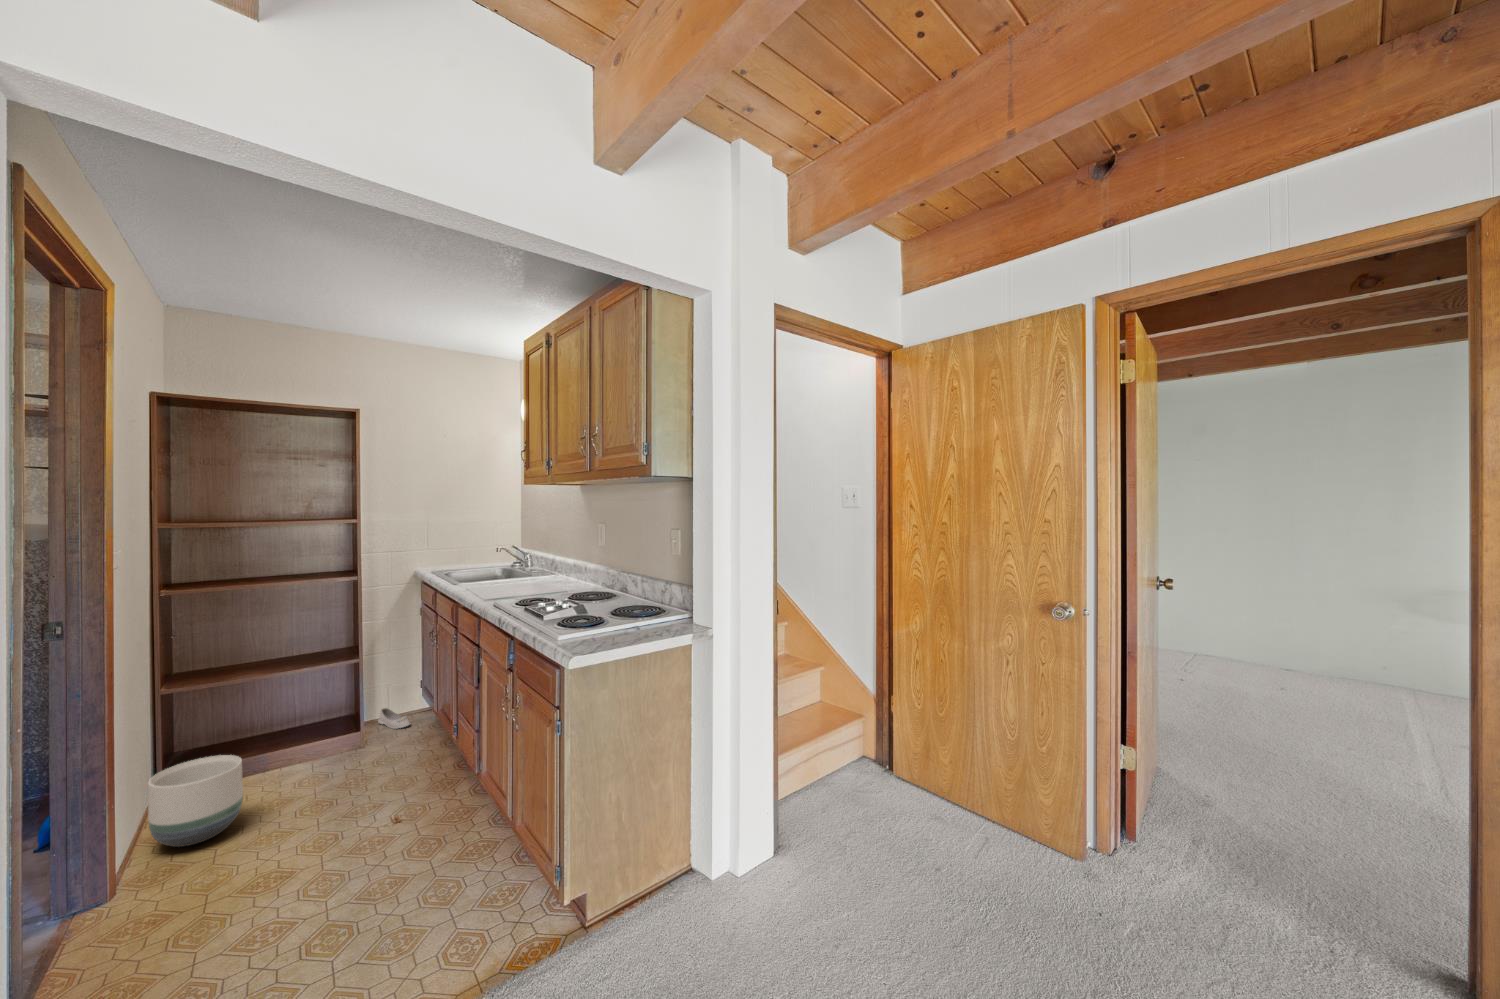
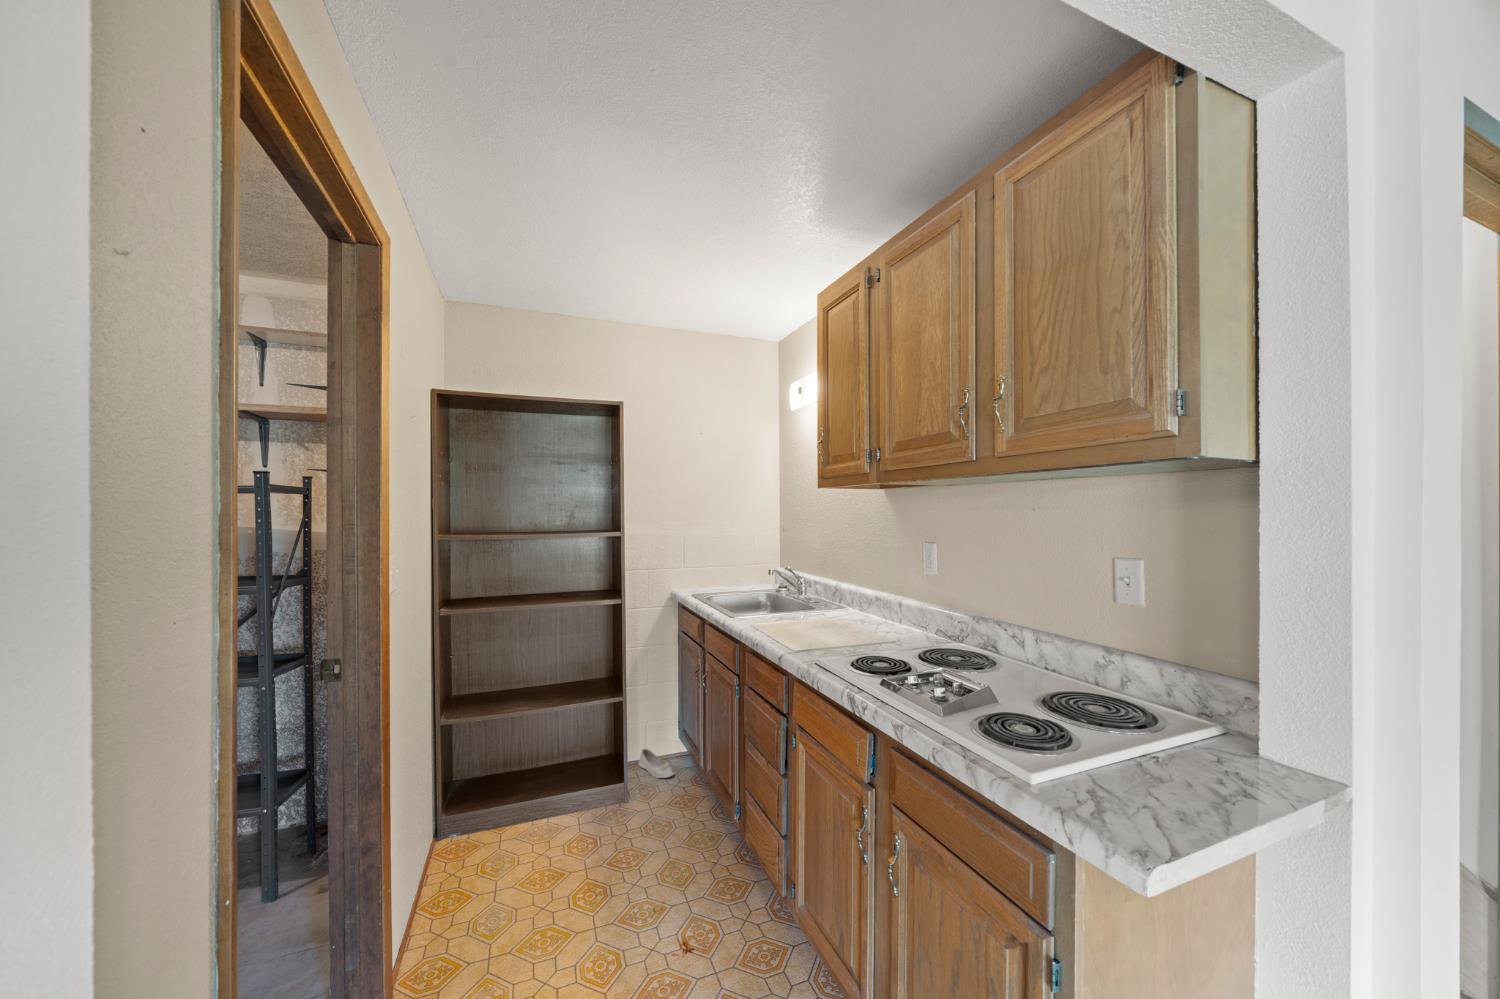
planter: present [148,755,243,847] -> none [423,827,518,953]

